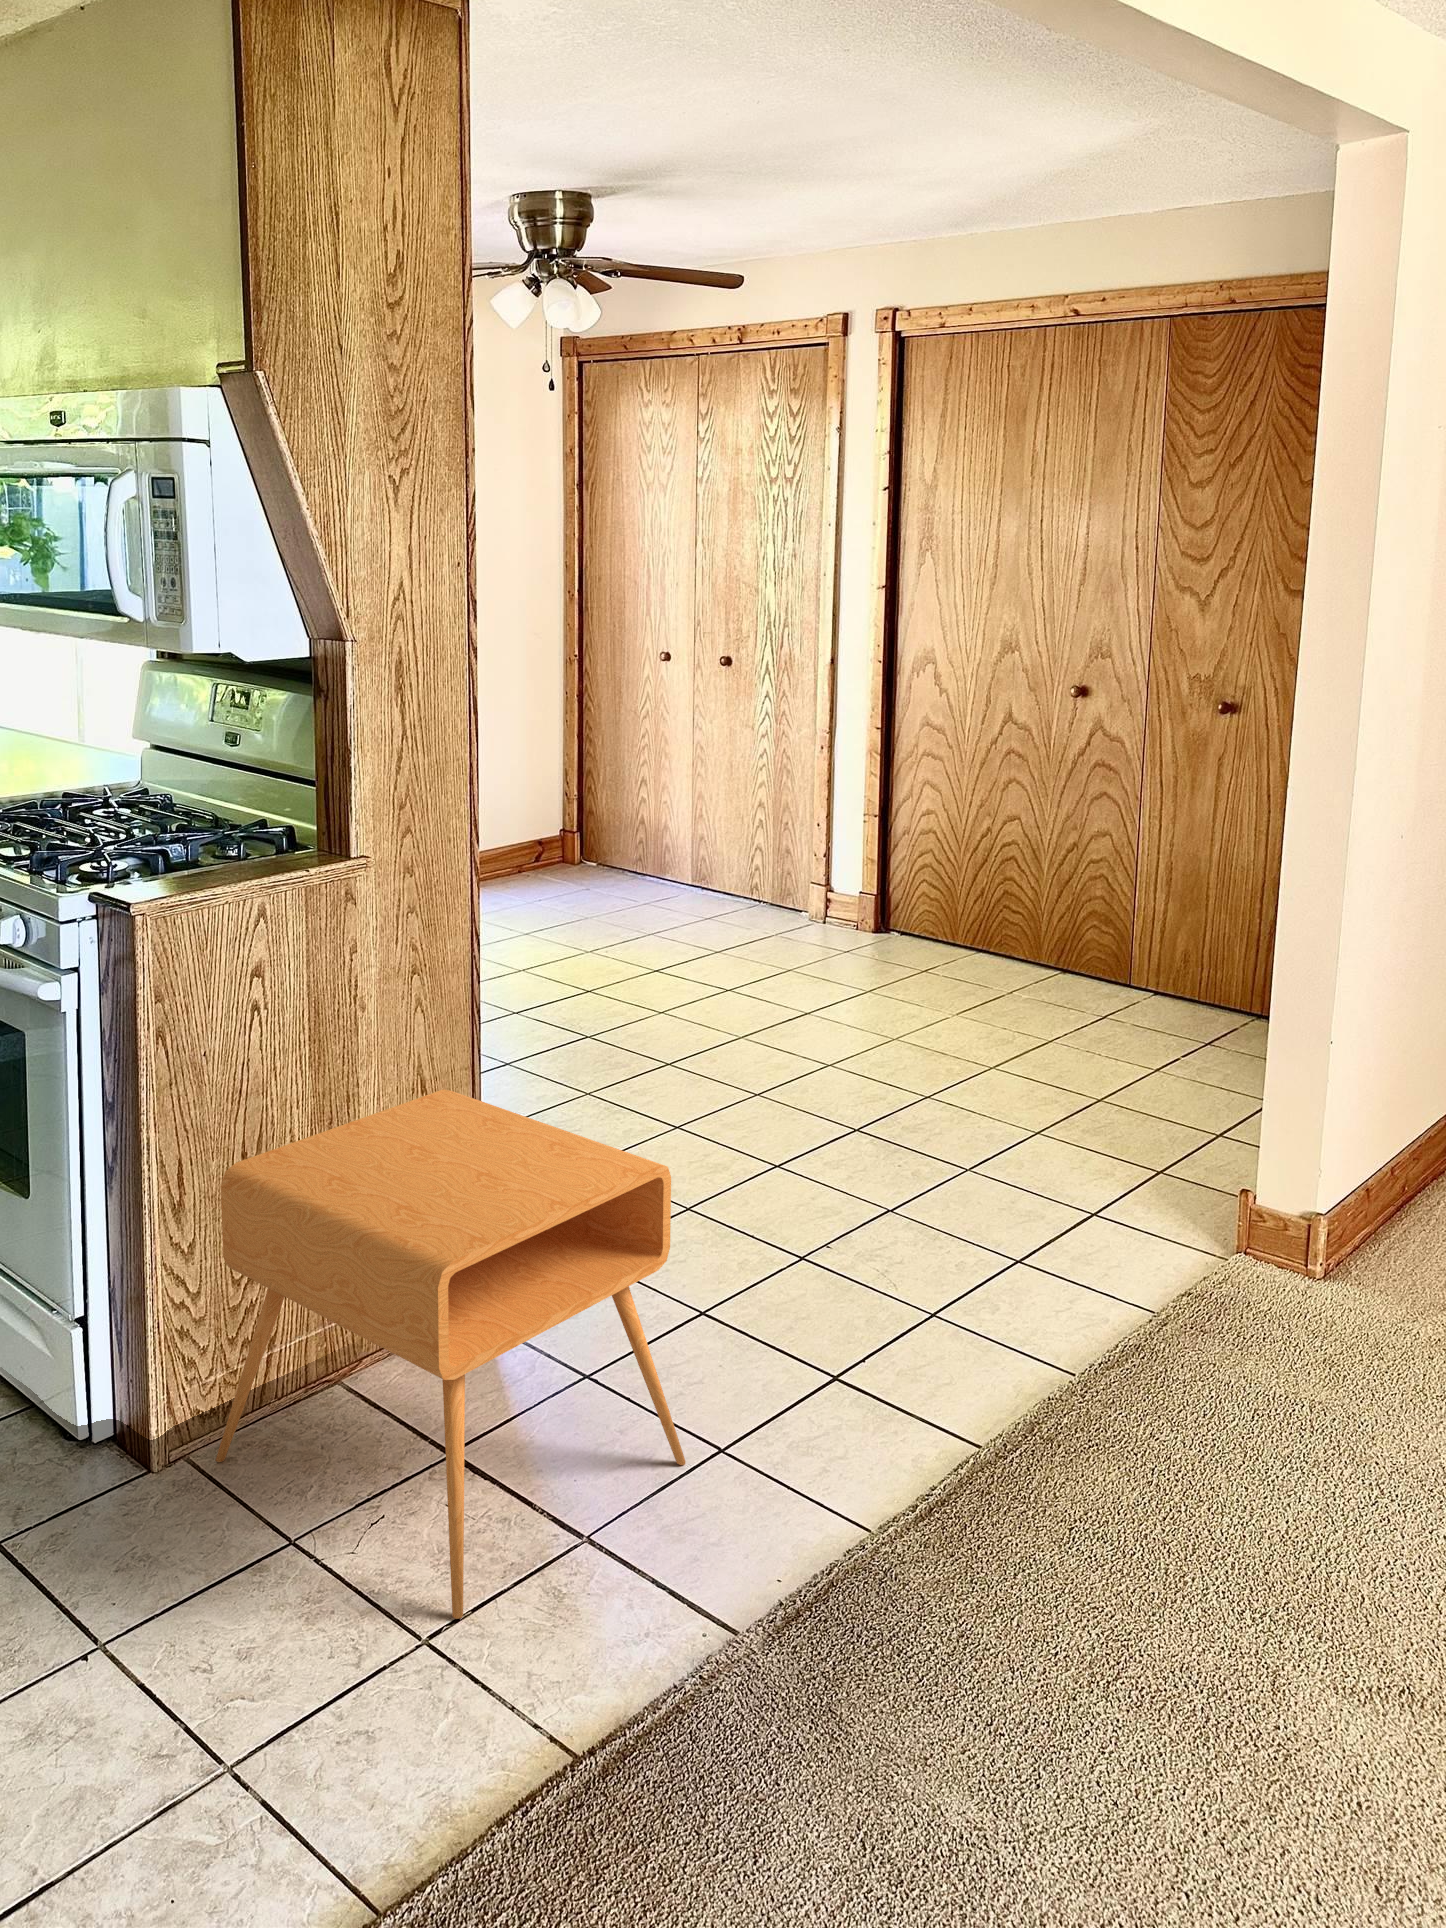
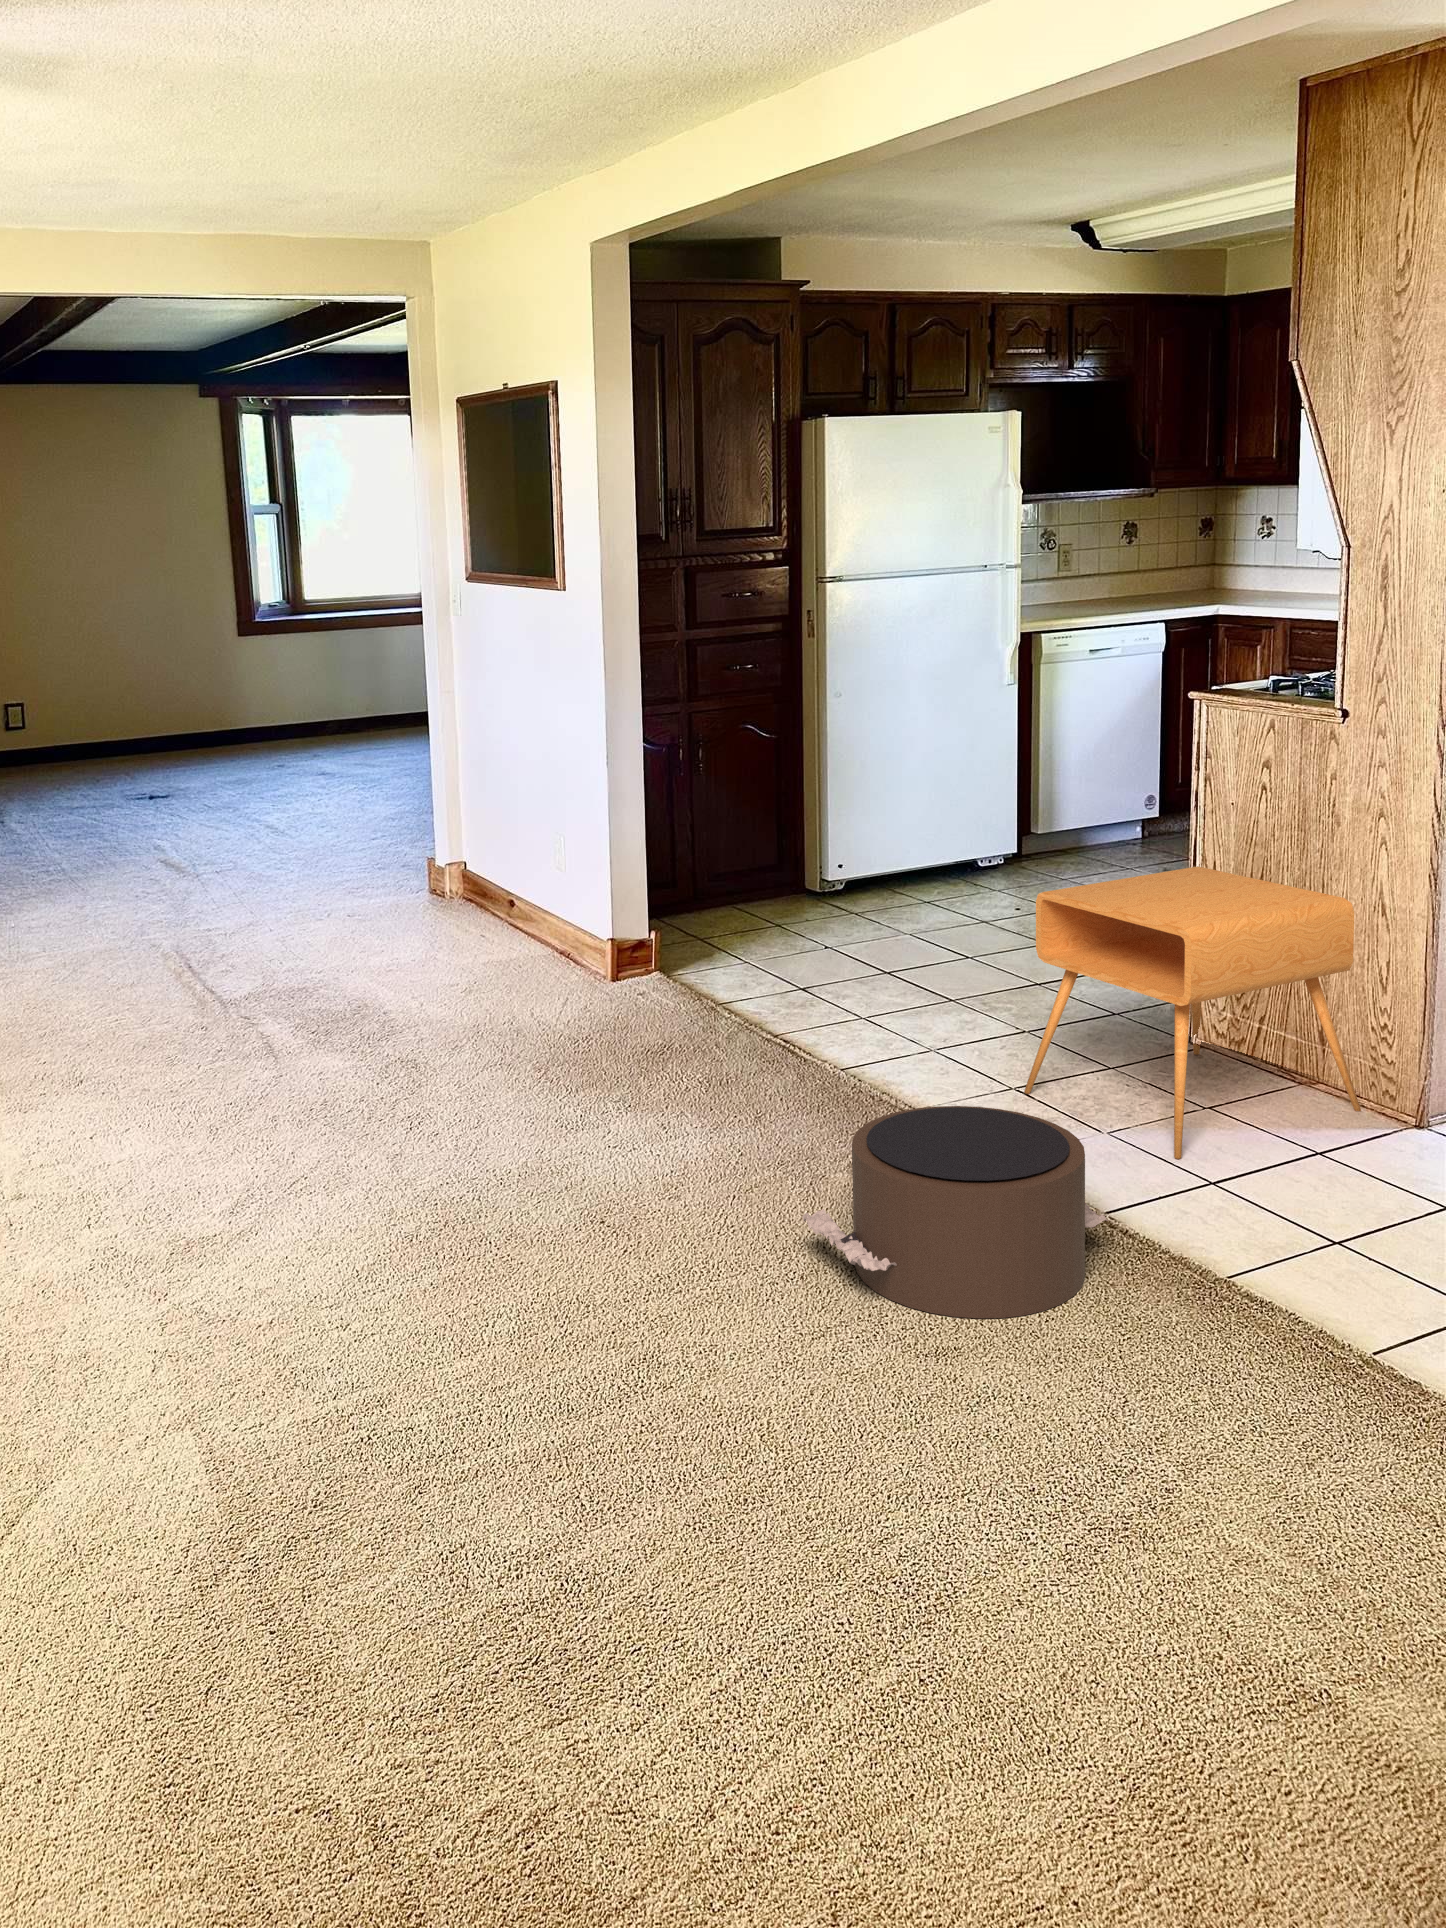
pouf: none [940,1369,1375,1723] -> present [803,1106,1108,1318]

